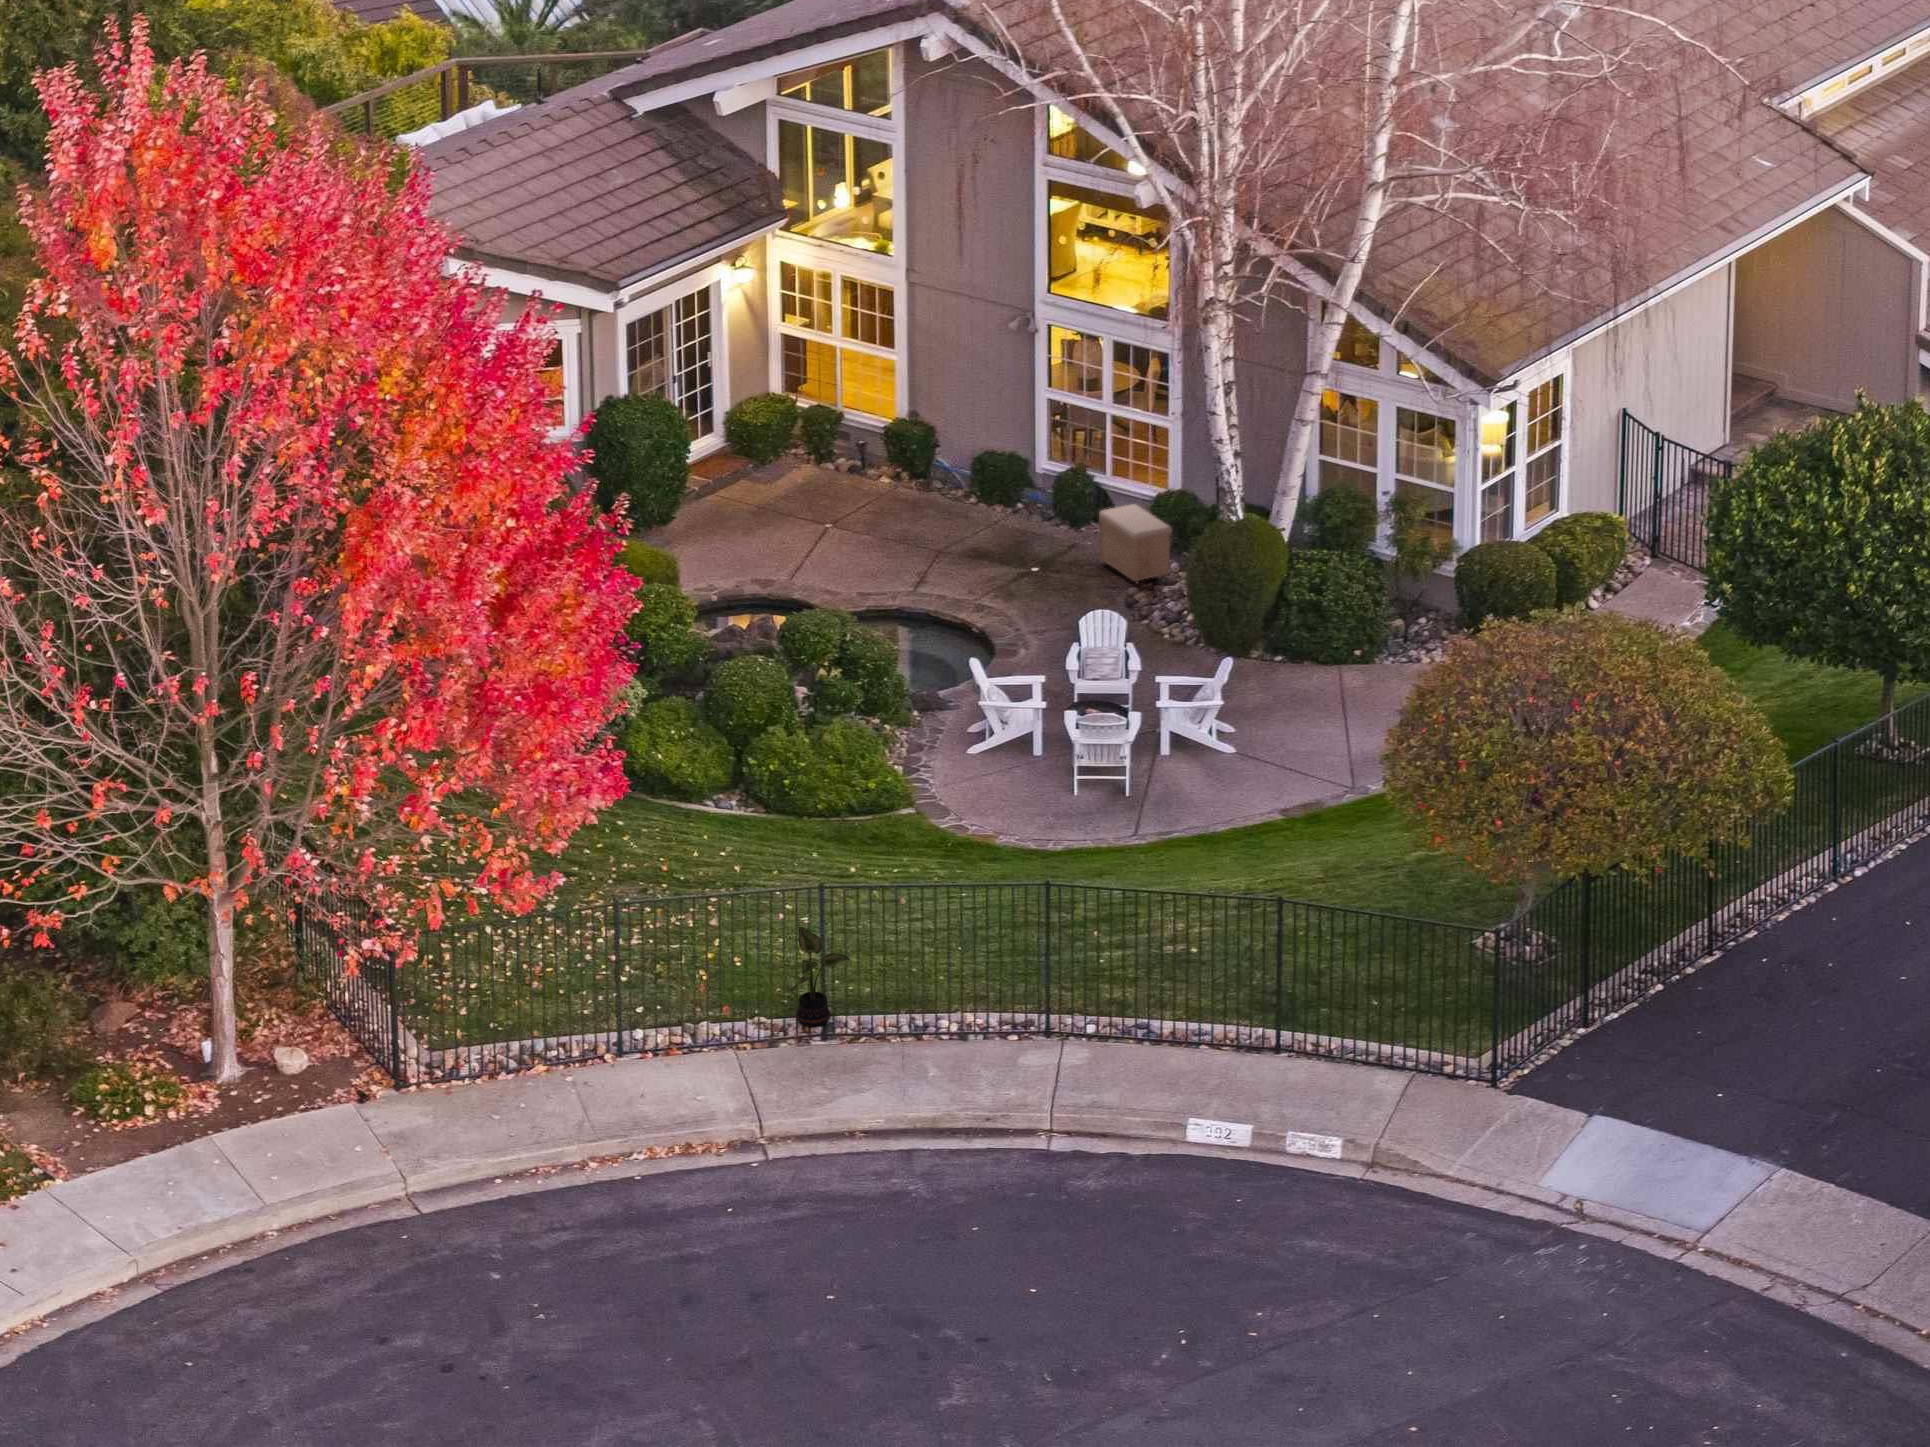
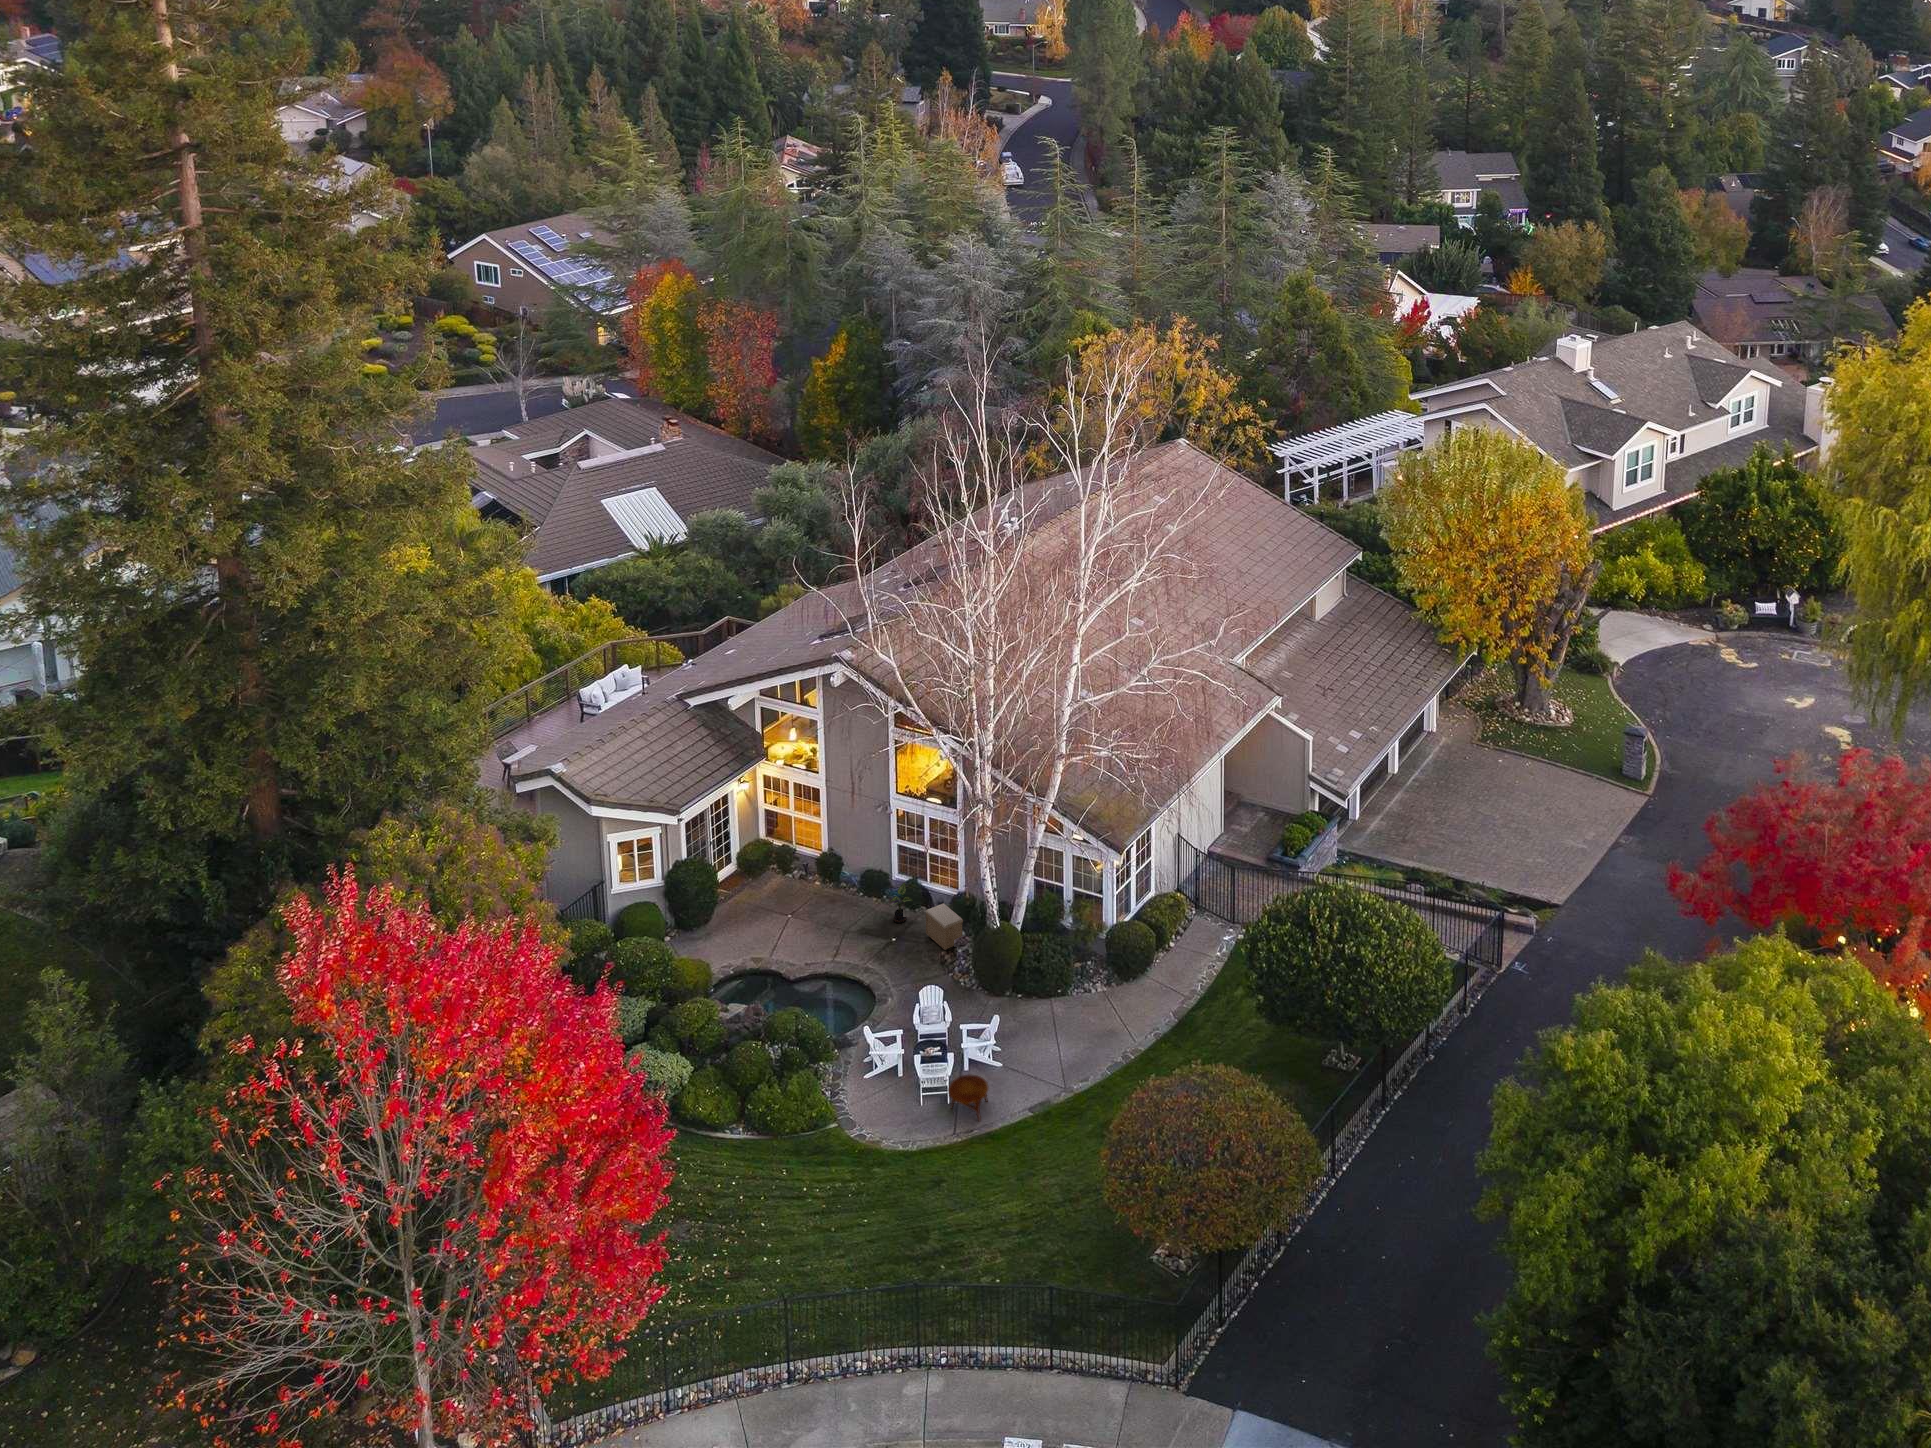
side table: none [1123,721,1200,795] -> present [948,1074,989,1121]
potted plant: present [789,927,850,1027] -> present [891,883,913,923]

